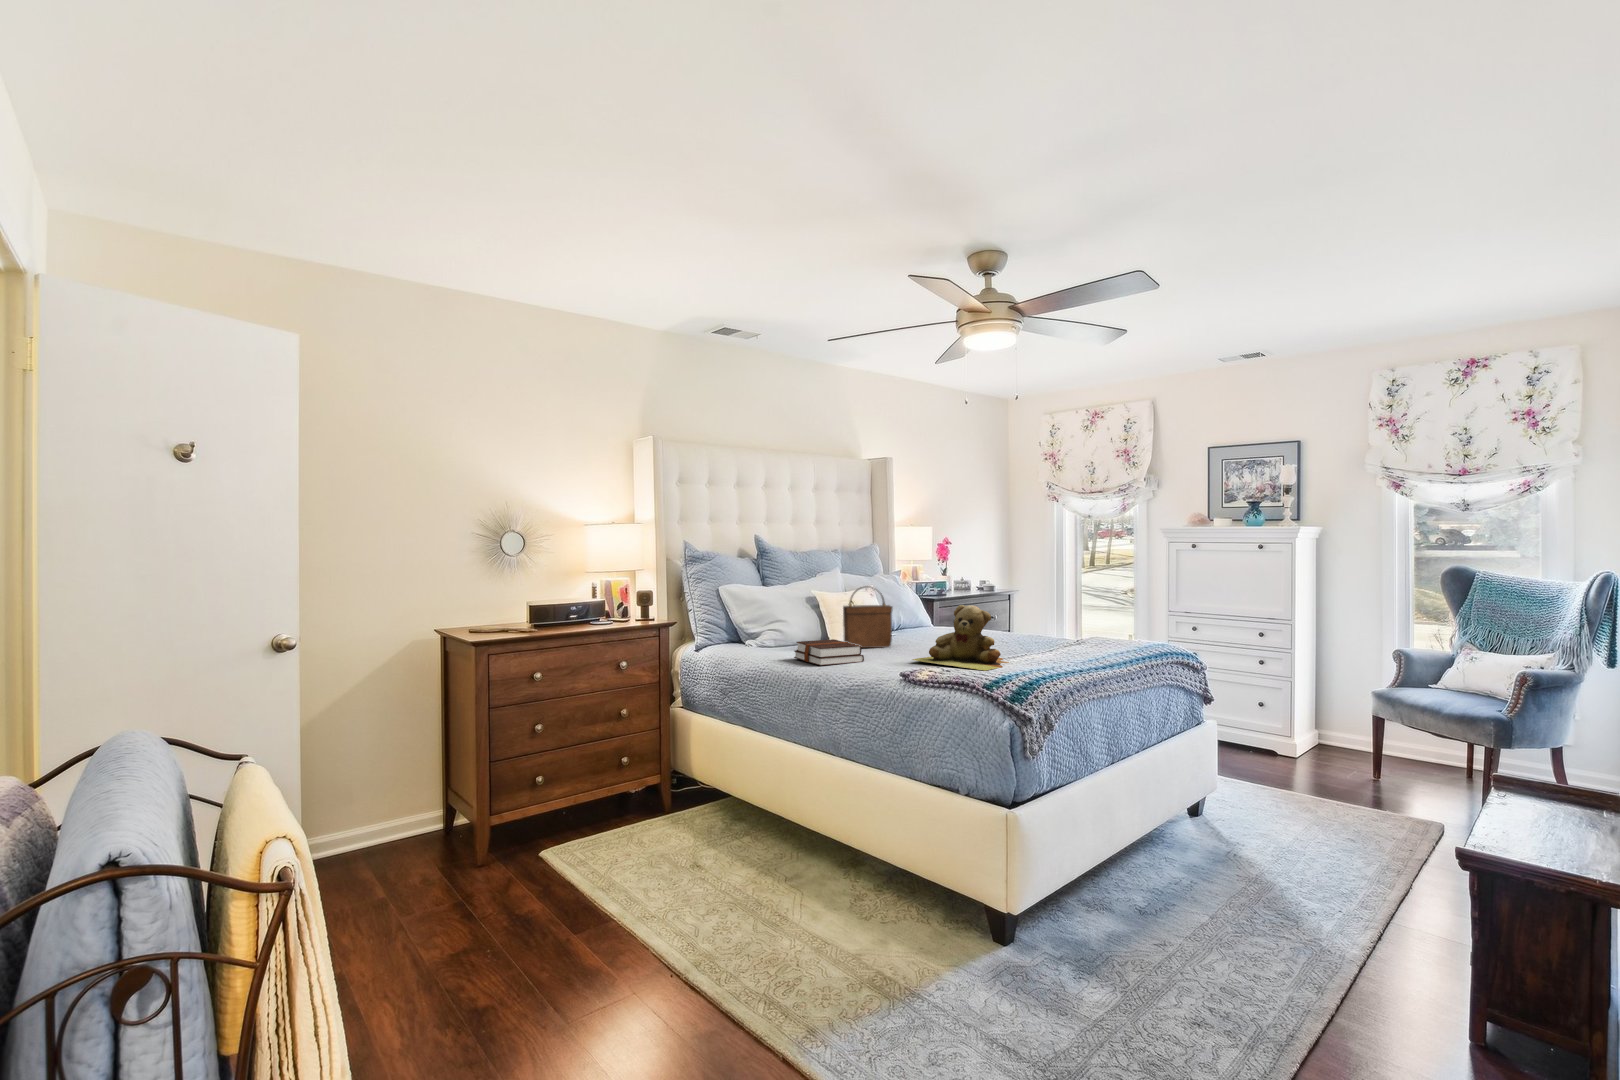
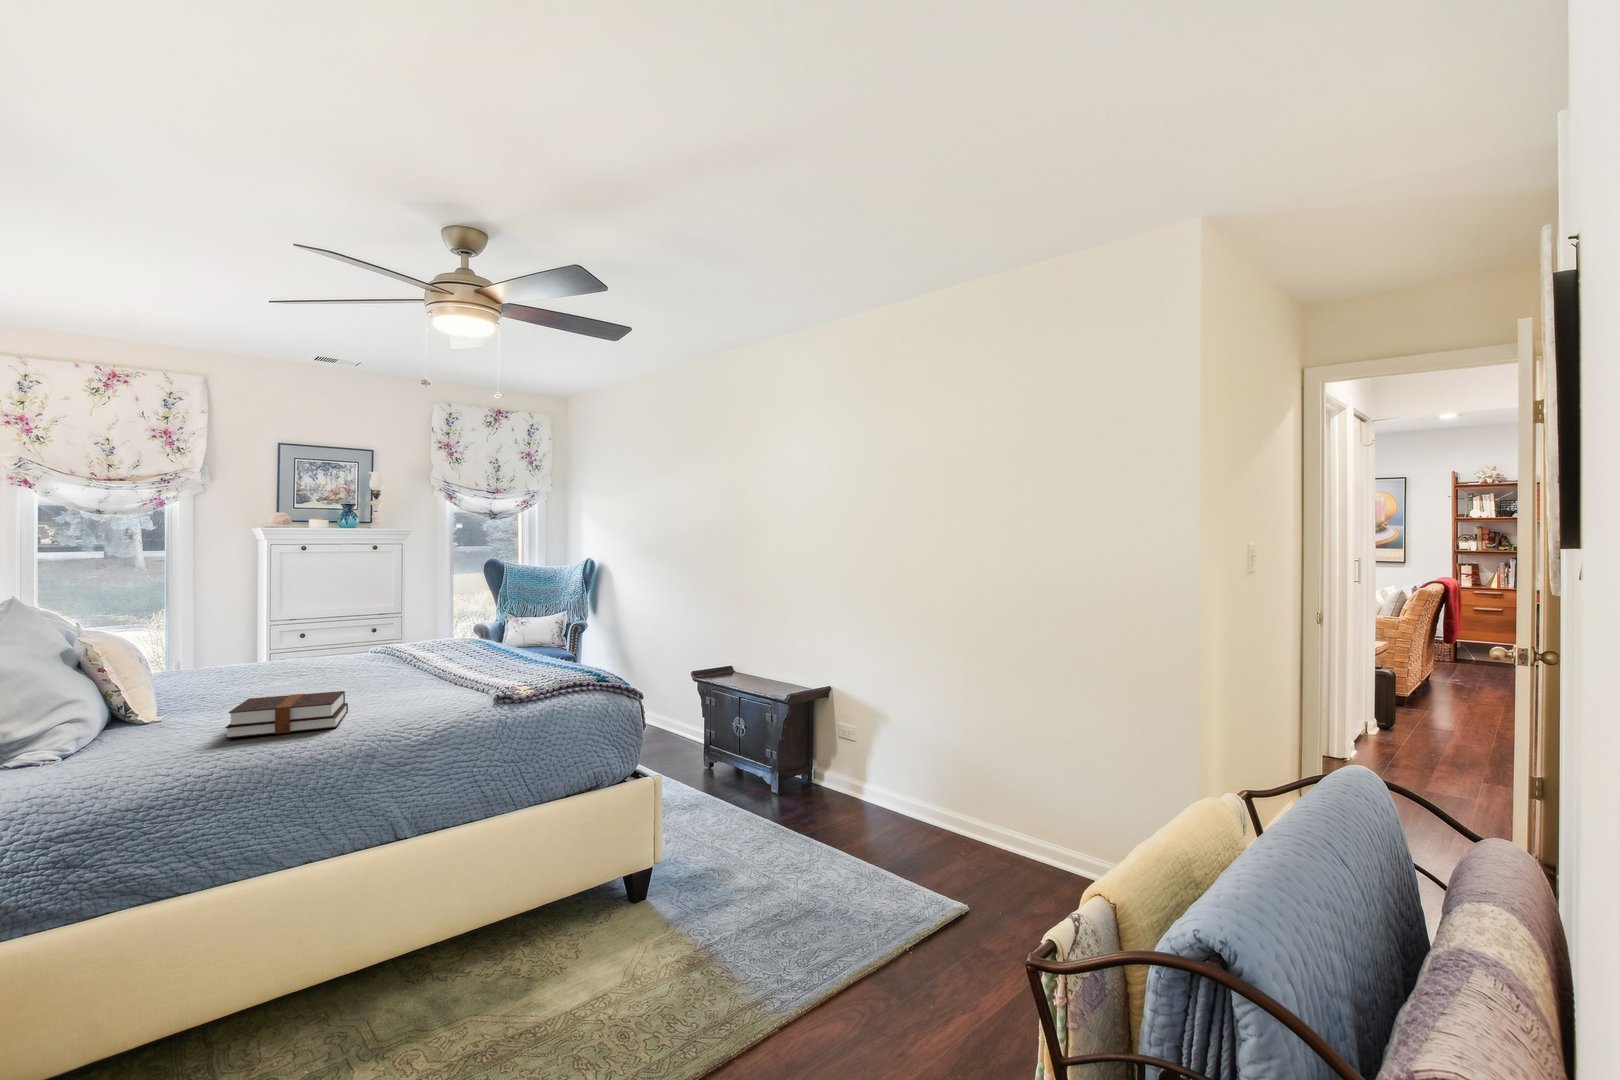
handbag: present [843,586,892,648] -> none [163,617,248,716]
teddy bear: present [913,605,1009,671] -> none [387,618,519,692]

